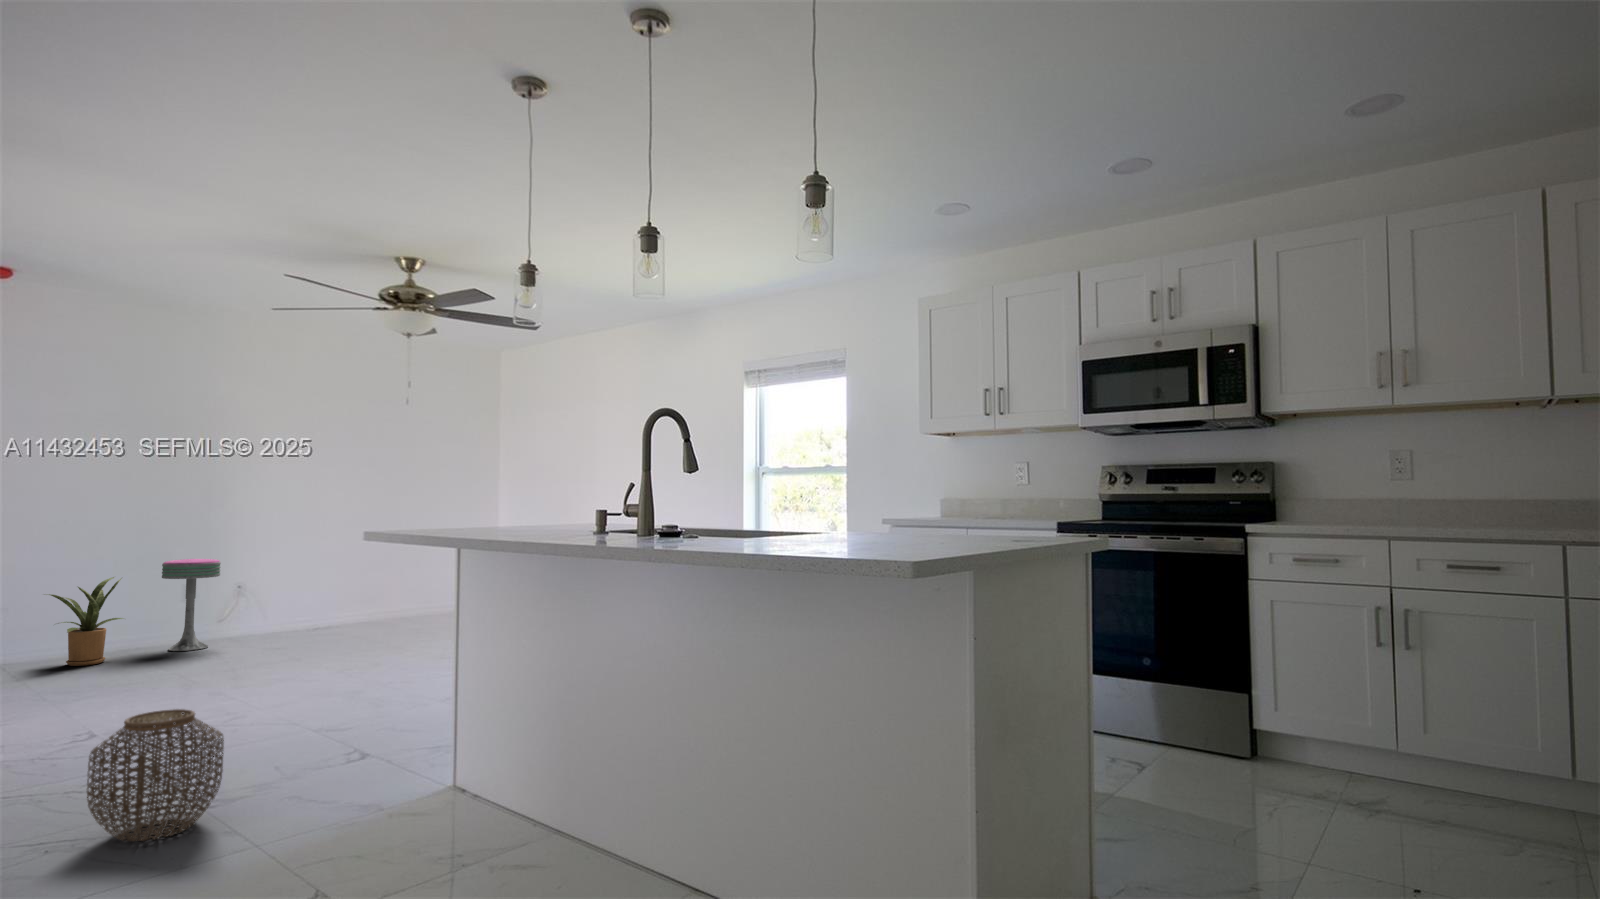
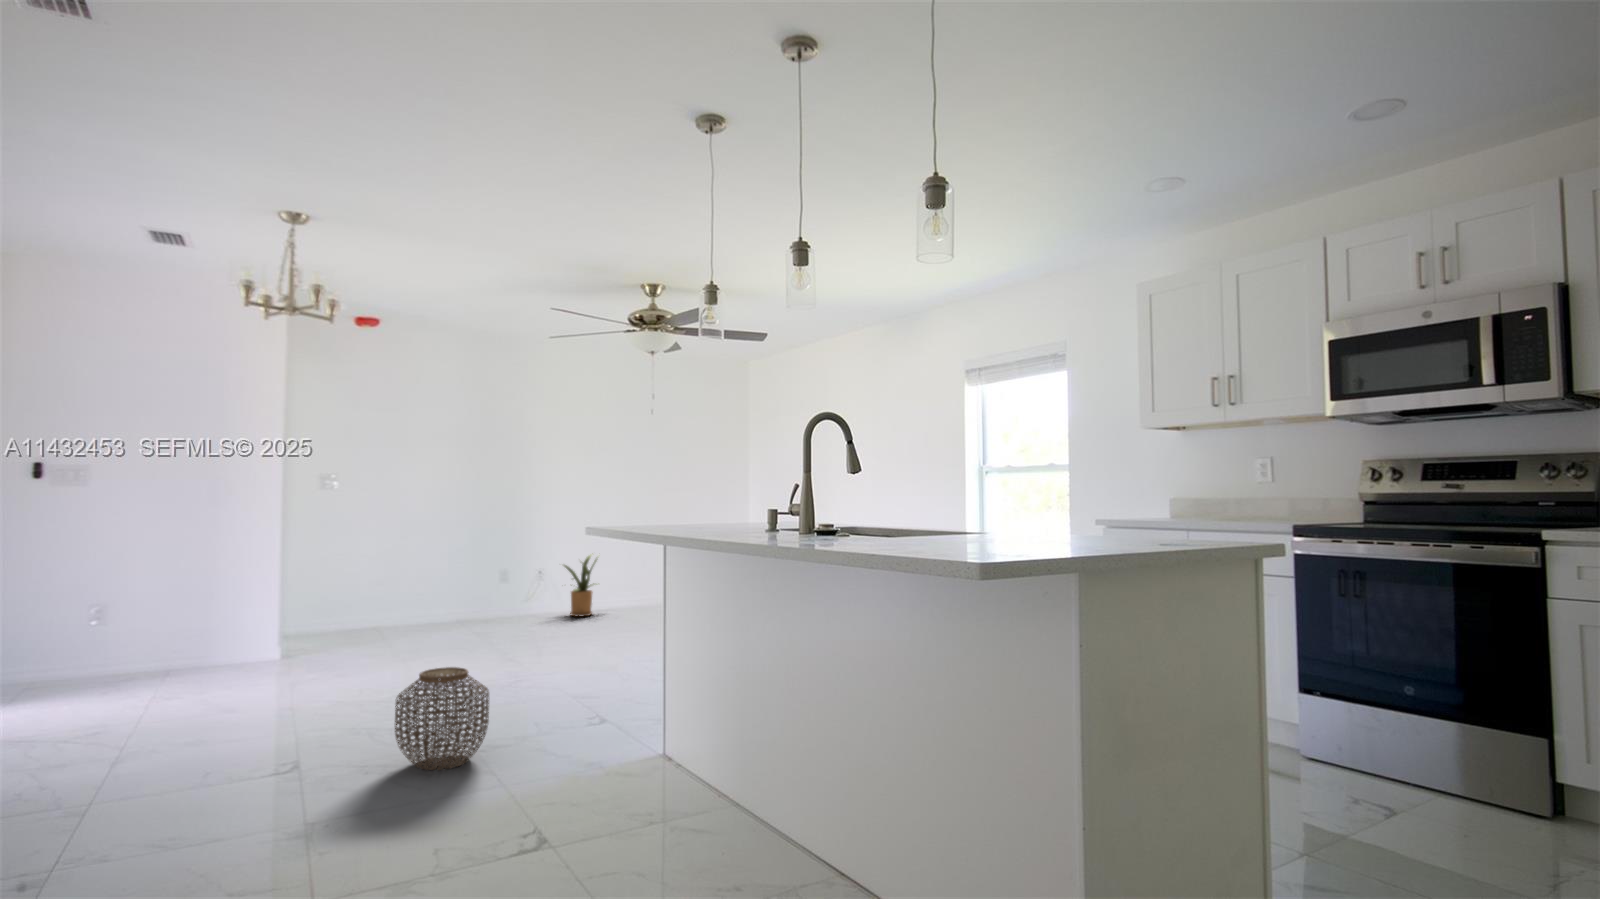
bar stool: present [162,559,221,651] -> none [490,547,532,623]
house plant: present [49,577,123,666] -> present [564,555,597,616]

